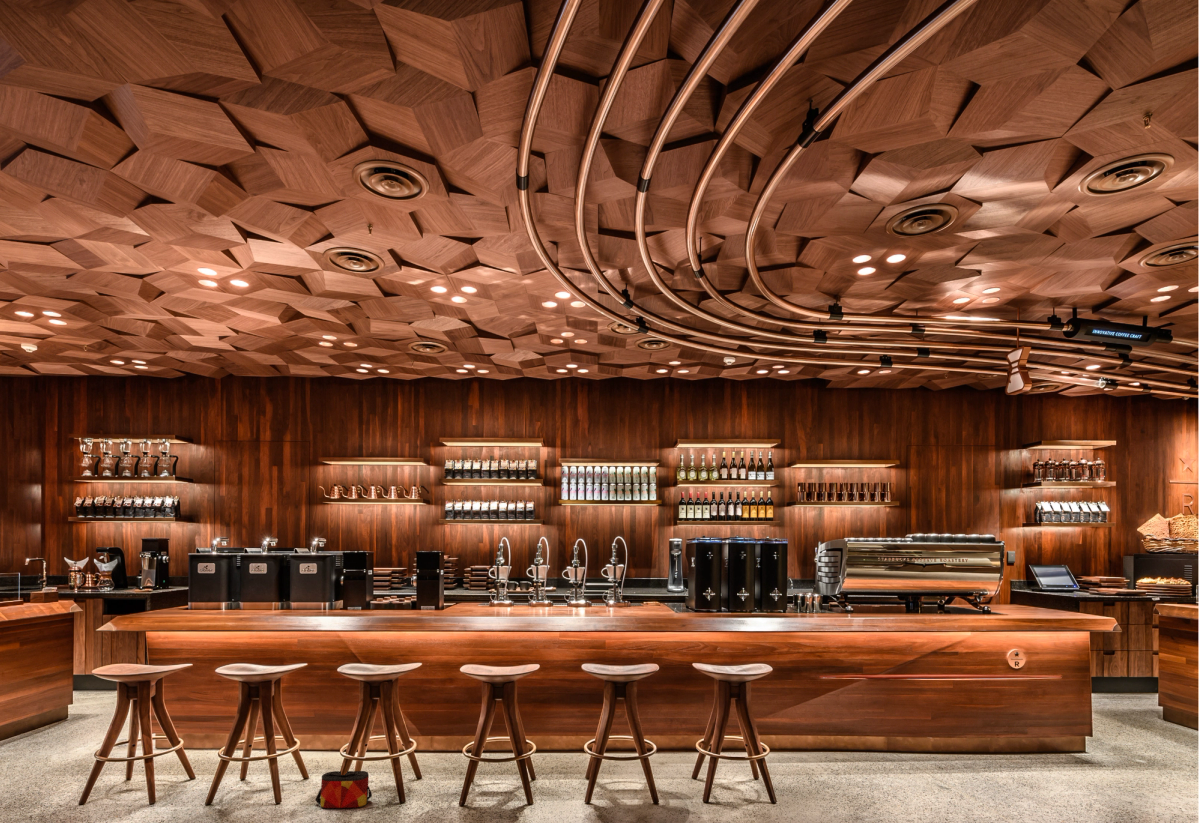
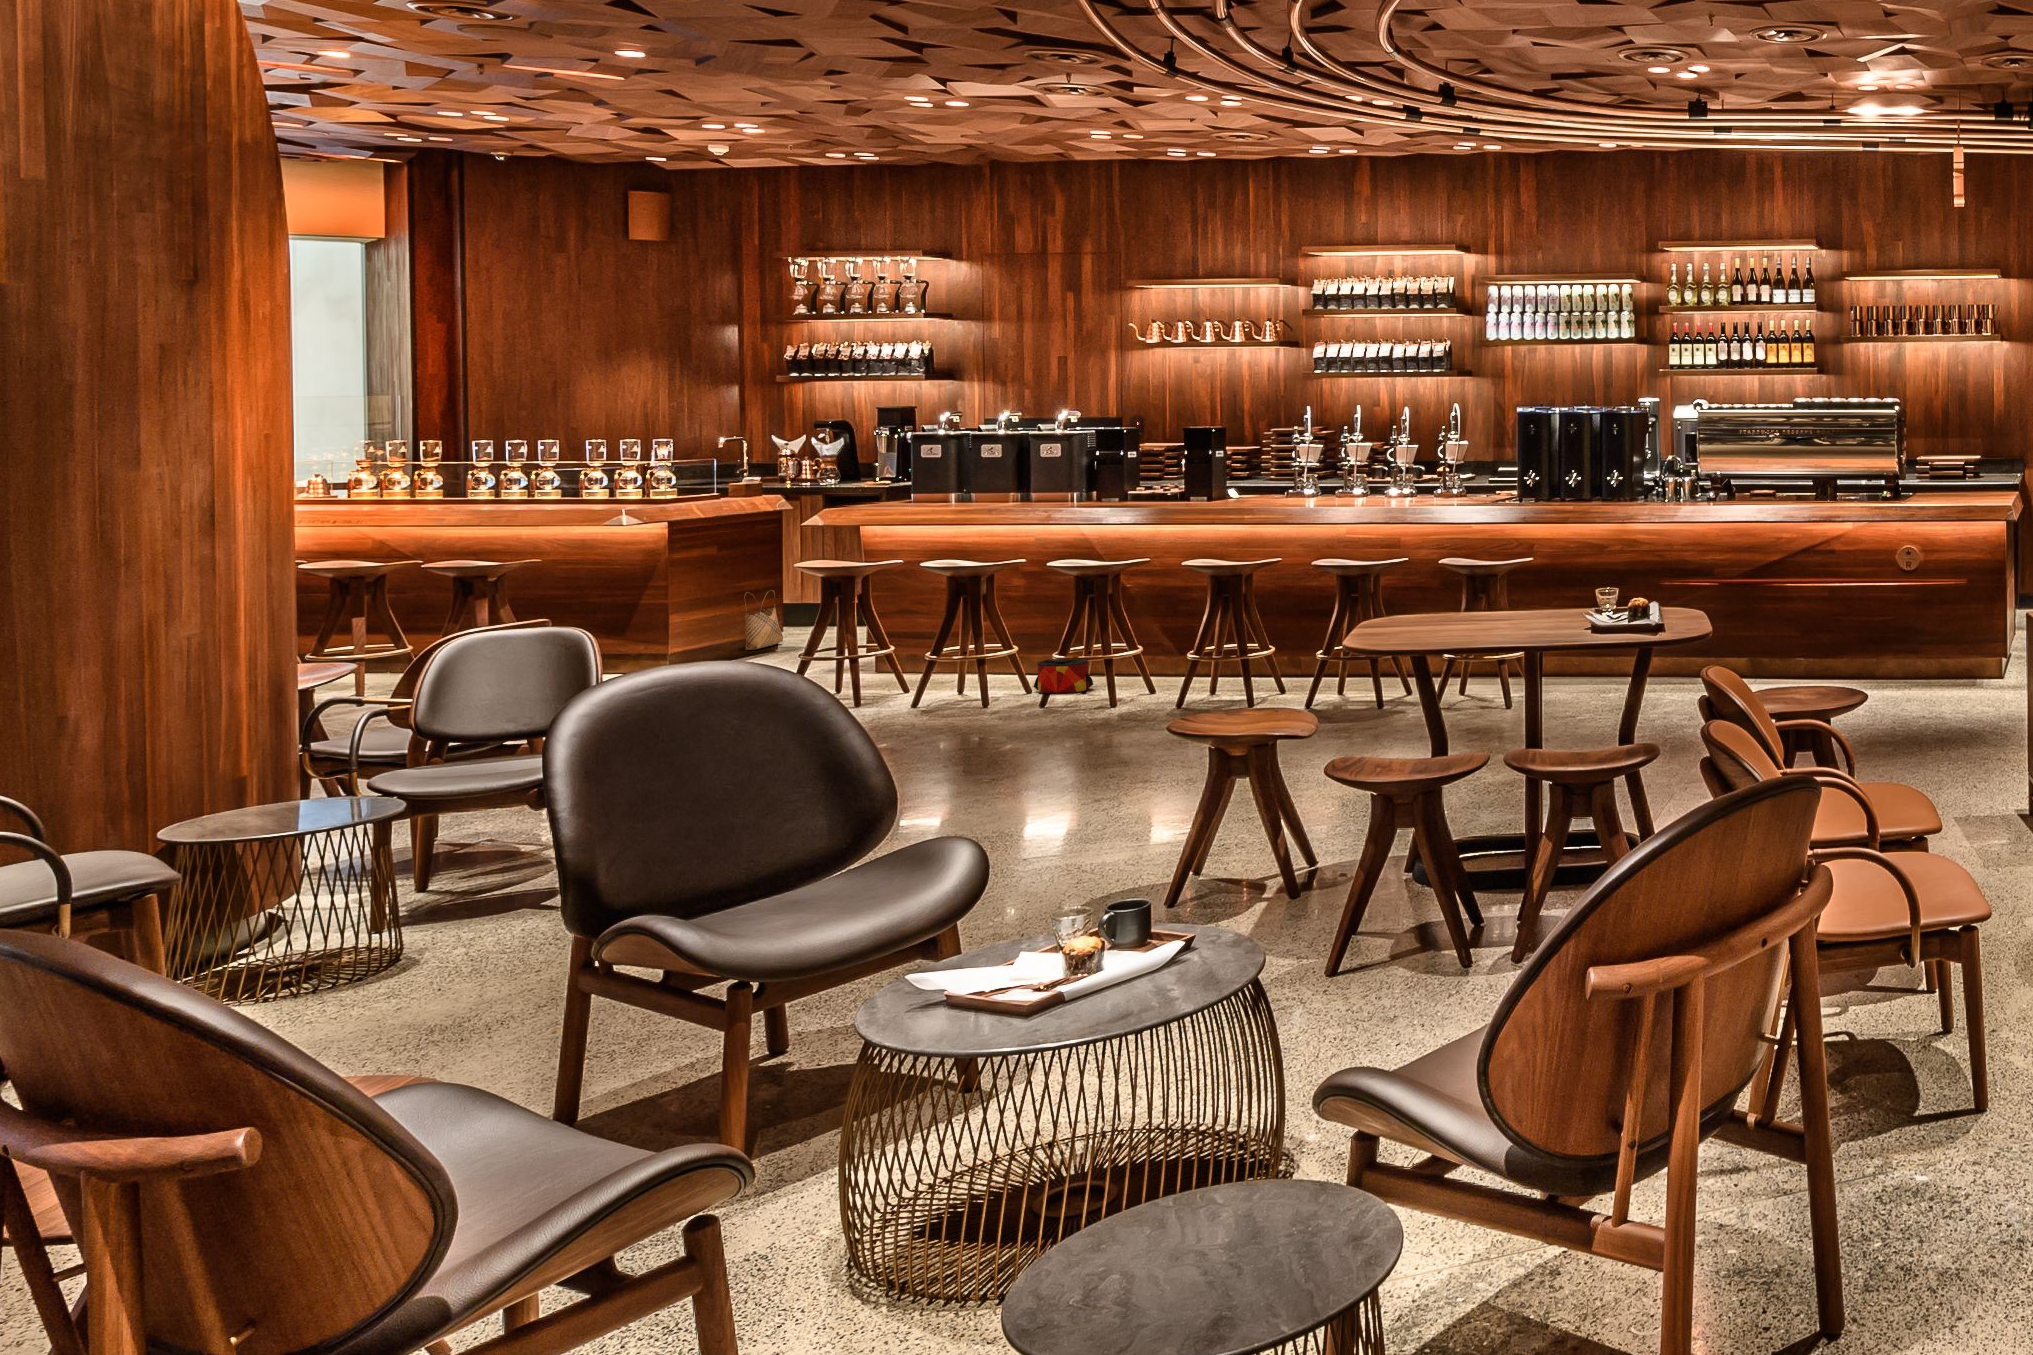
woven basket: none [27,684,60,737] -> present [744,591,783,650]

